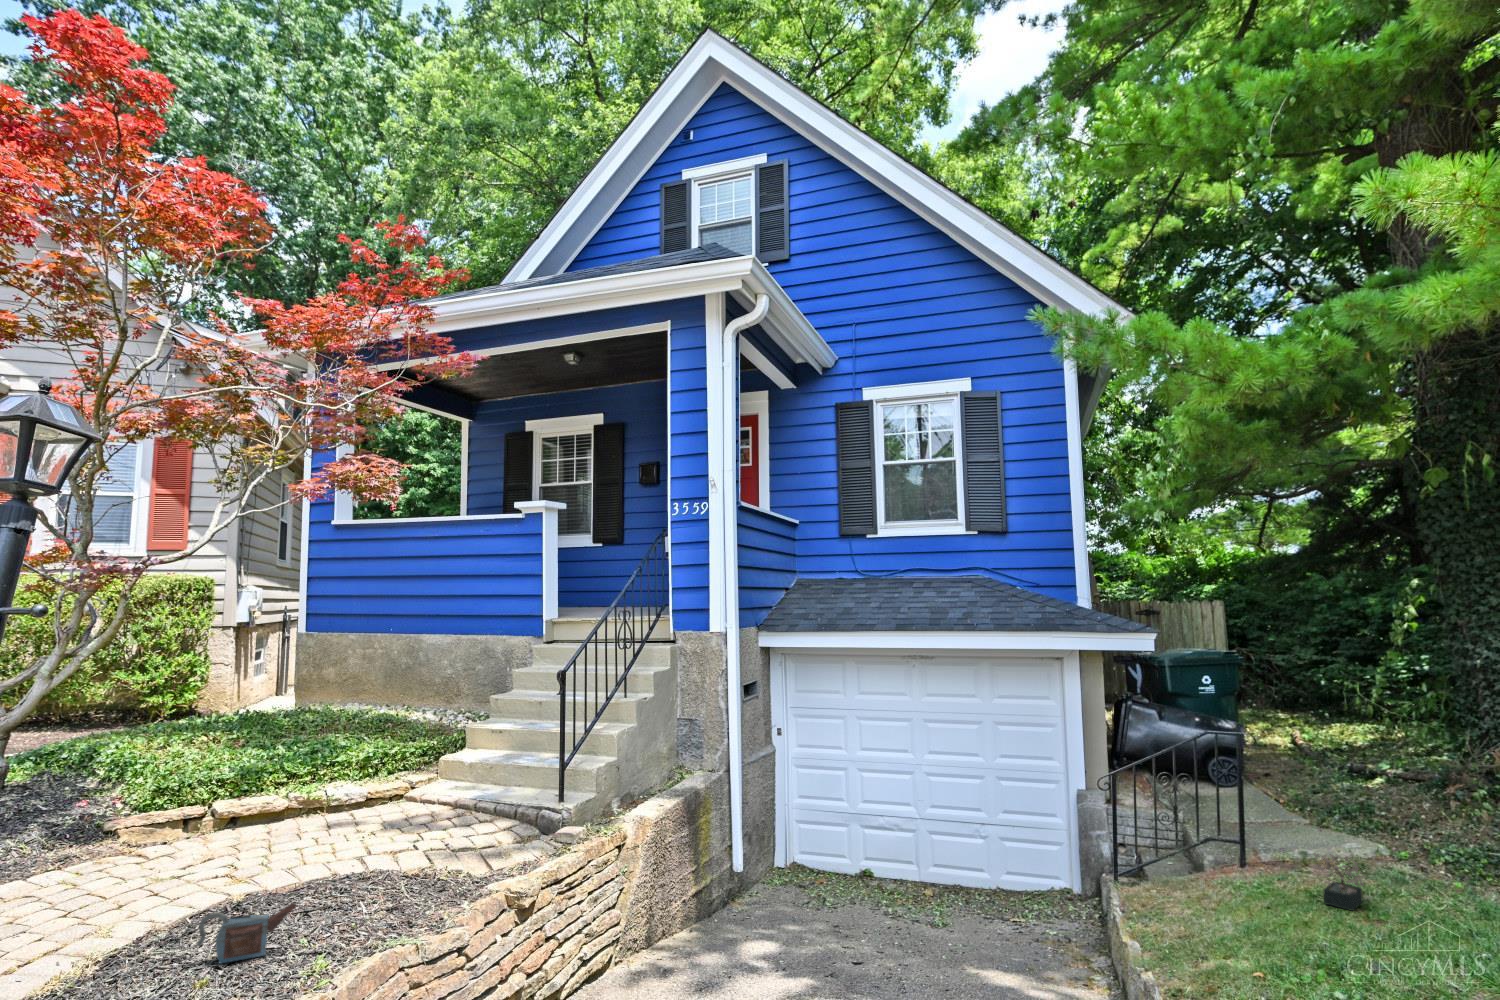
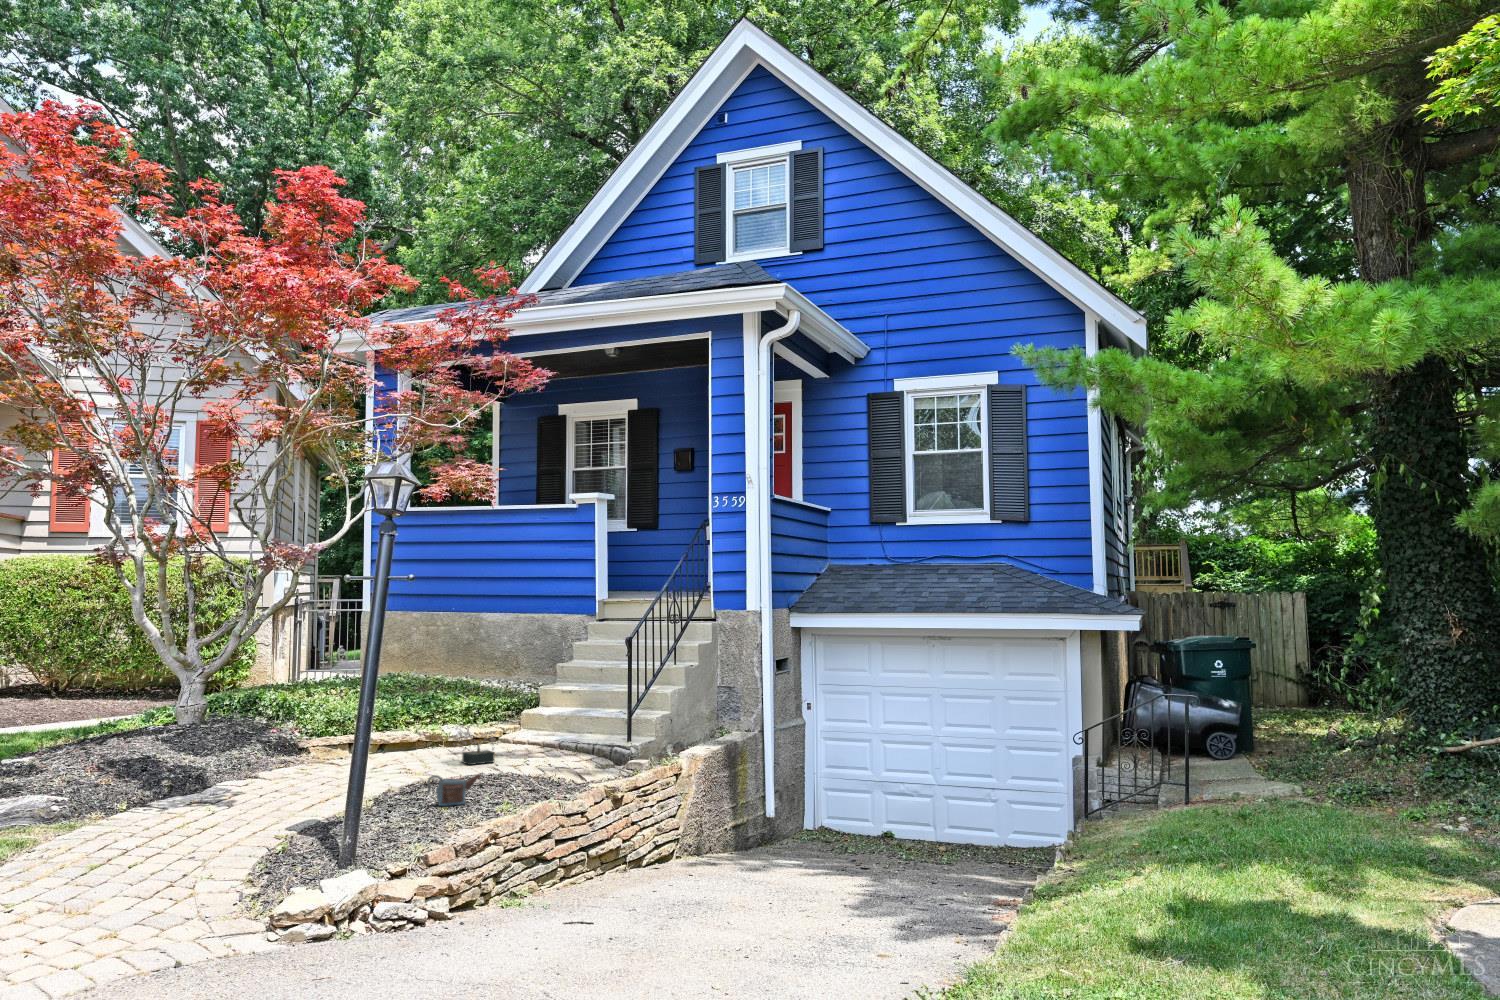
decorative plant: present [1313,853,1364,911] -> present [455,726,498,765]

